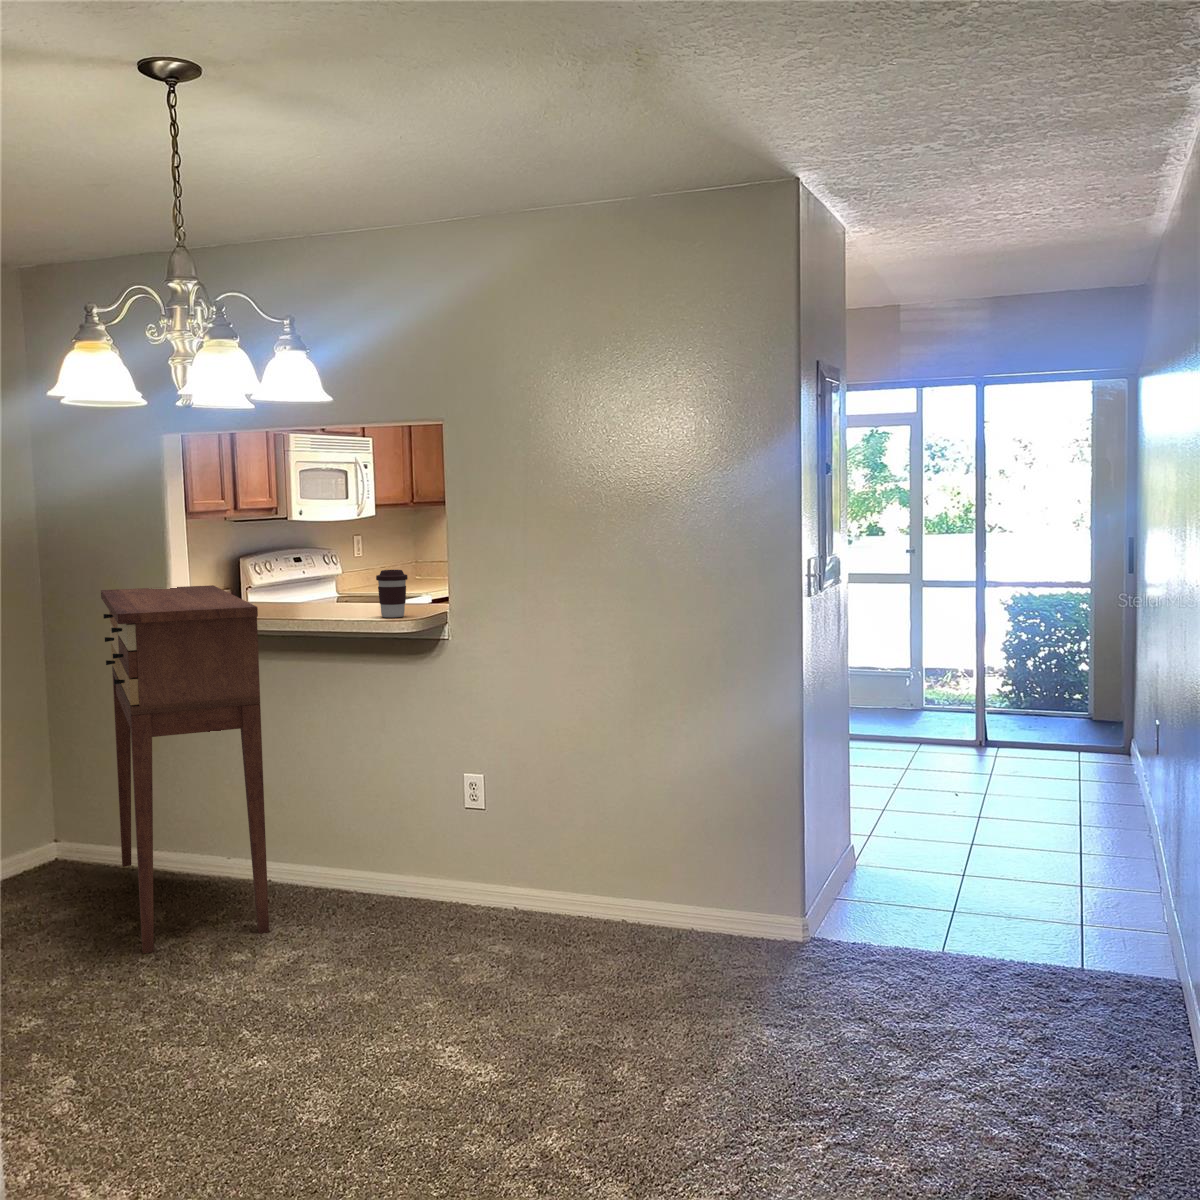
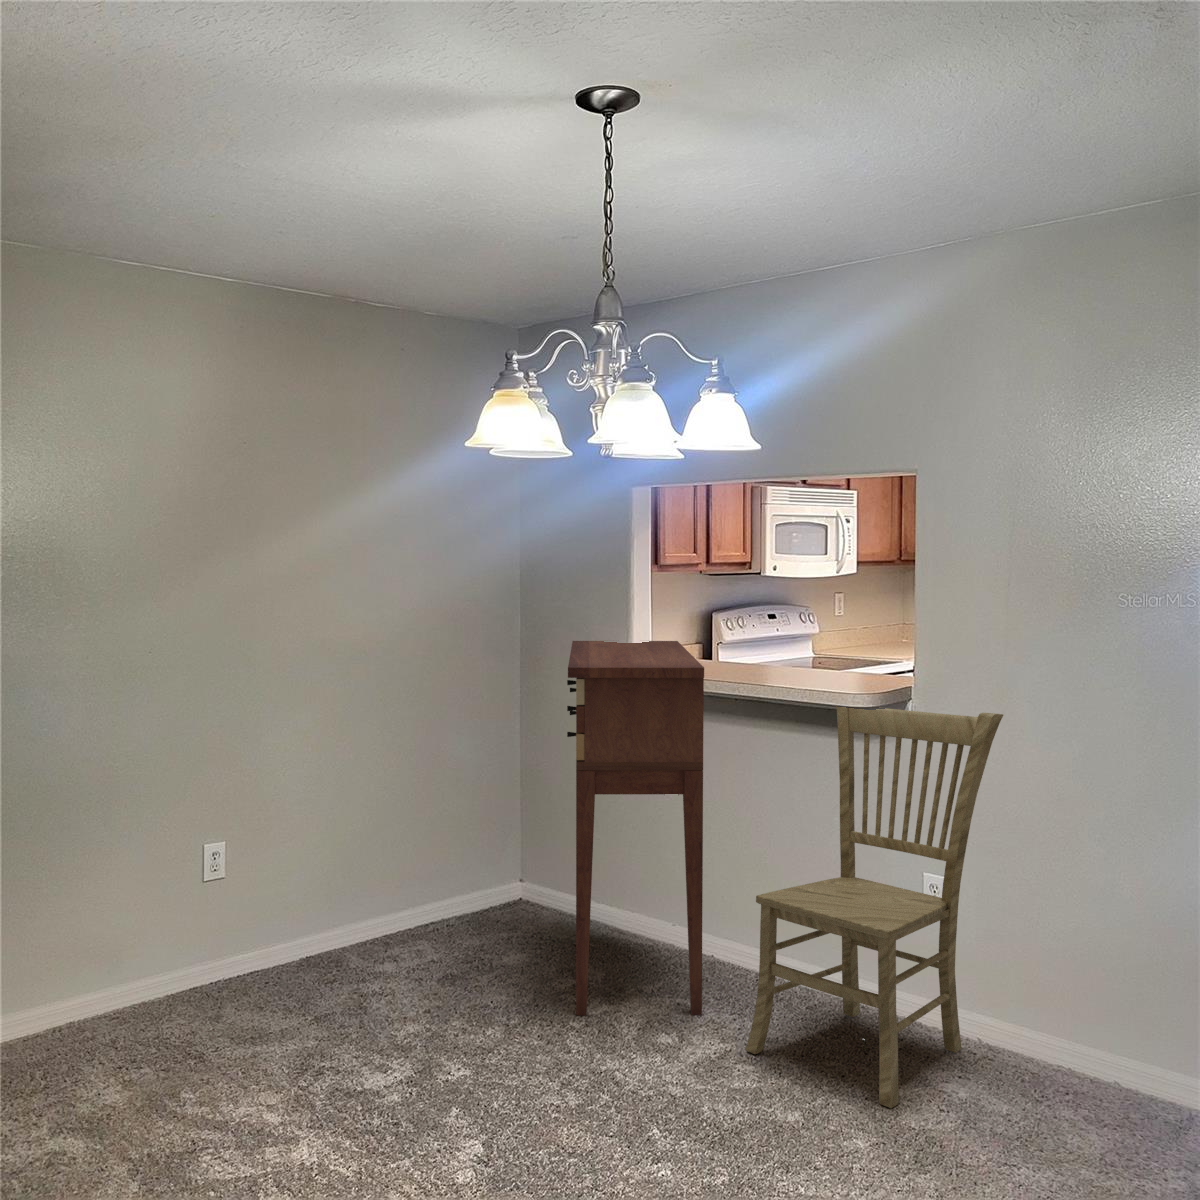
coffee cup: present [376,570,408,618] -> none [835,634,869,687]
dining chair: none [317,628,526,973] -> present [746,707,1003,1108]

